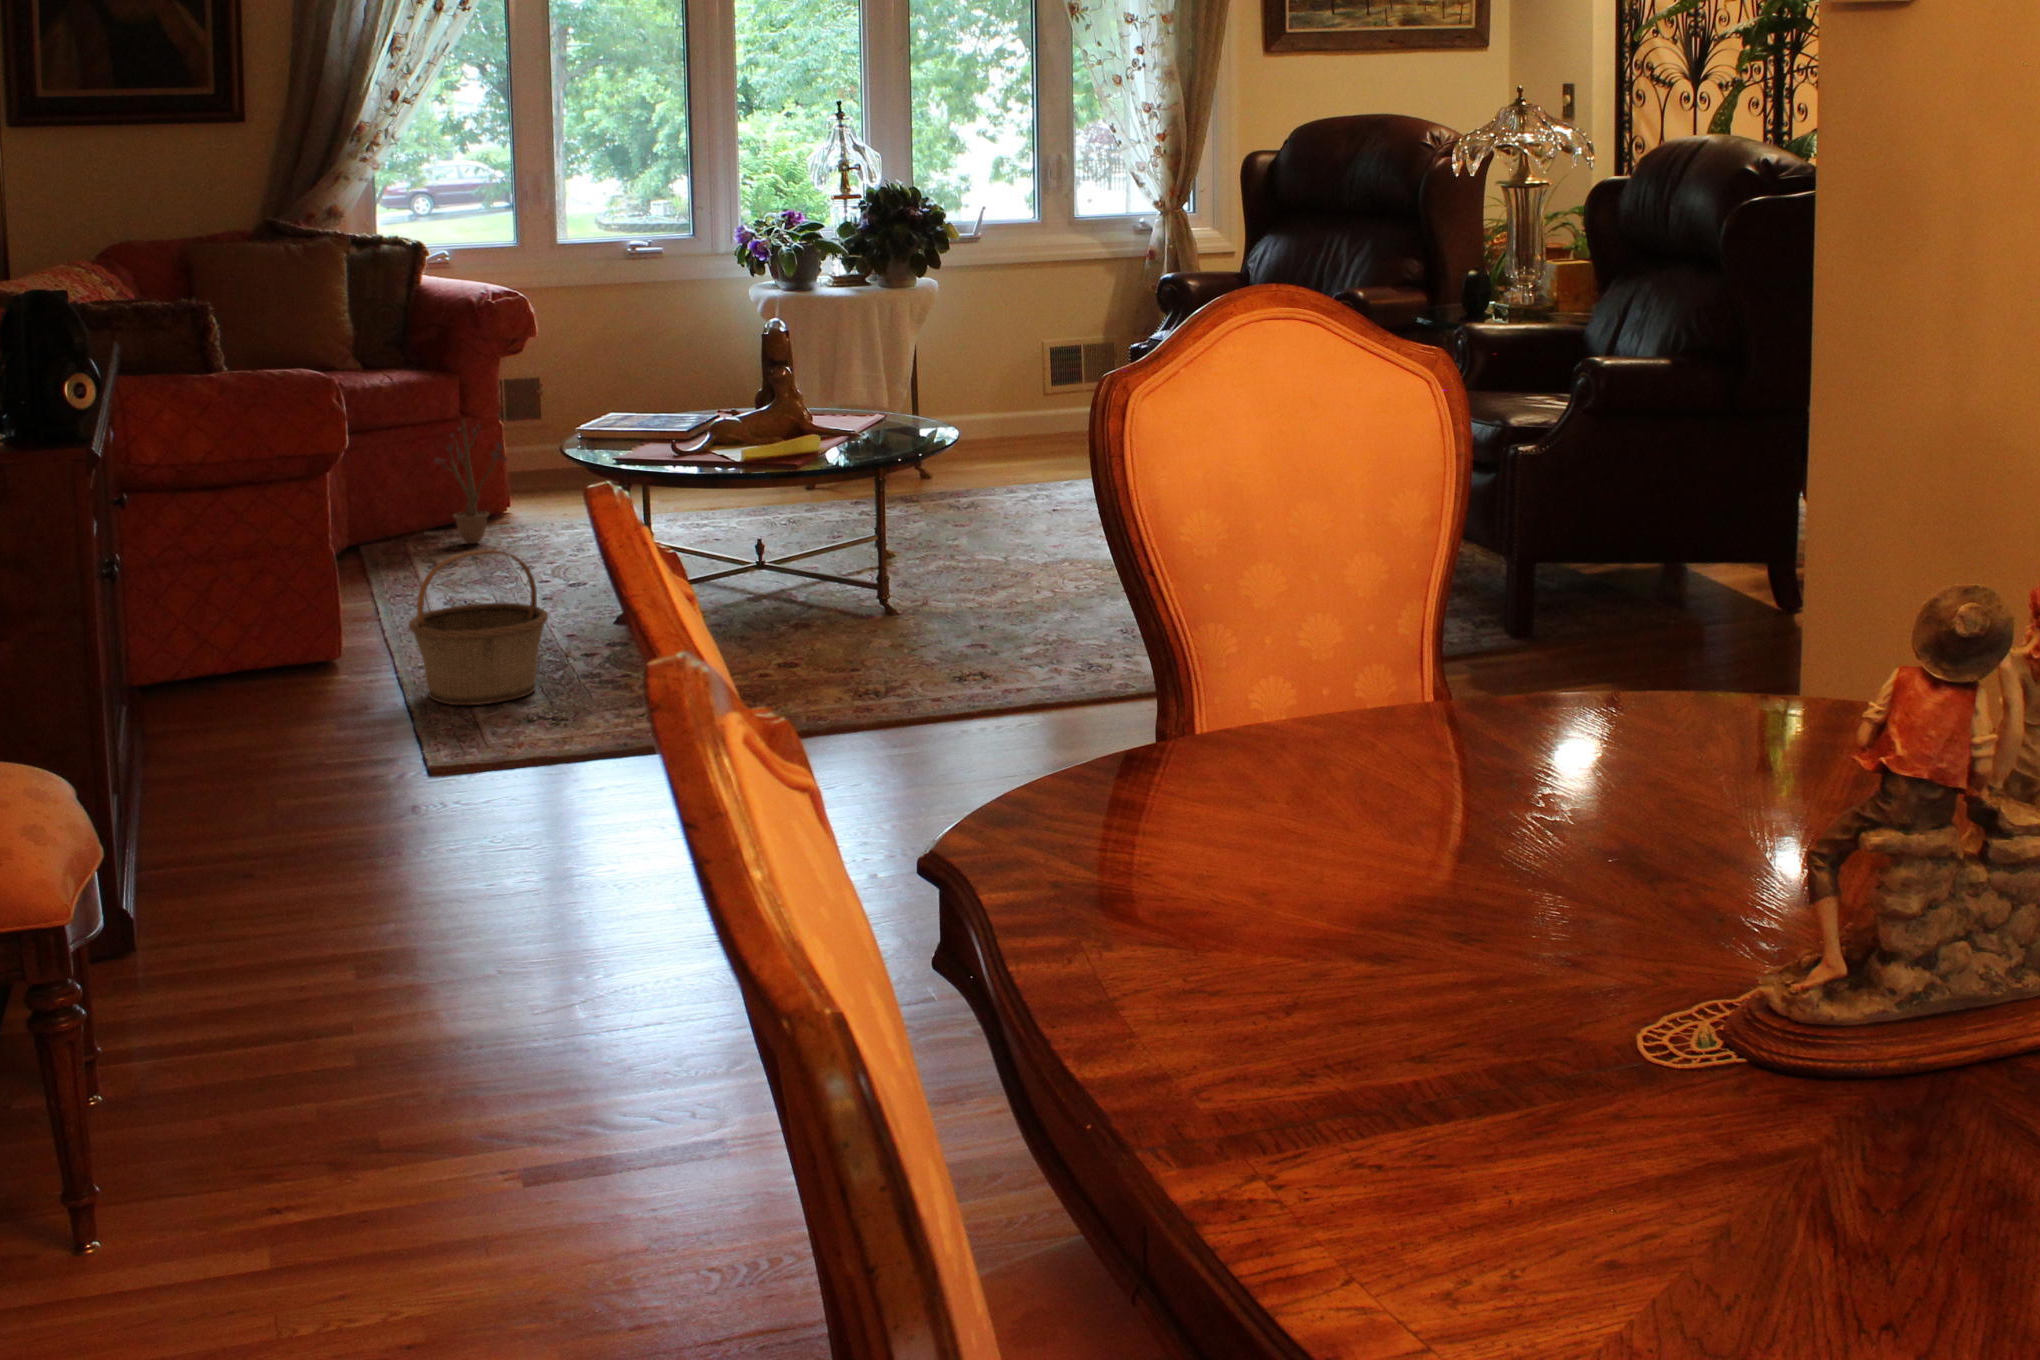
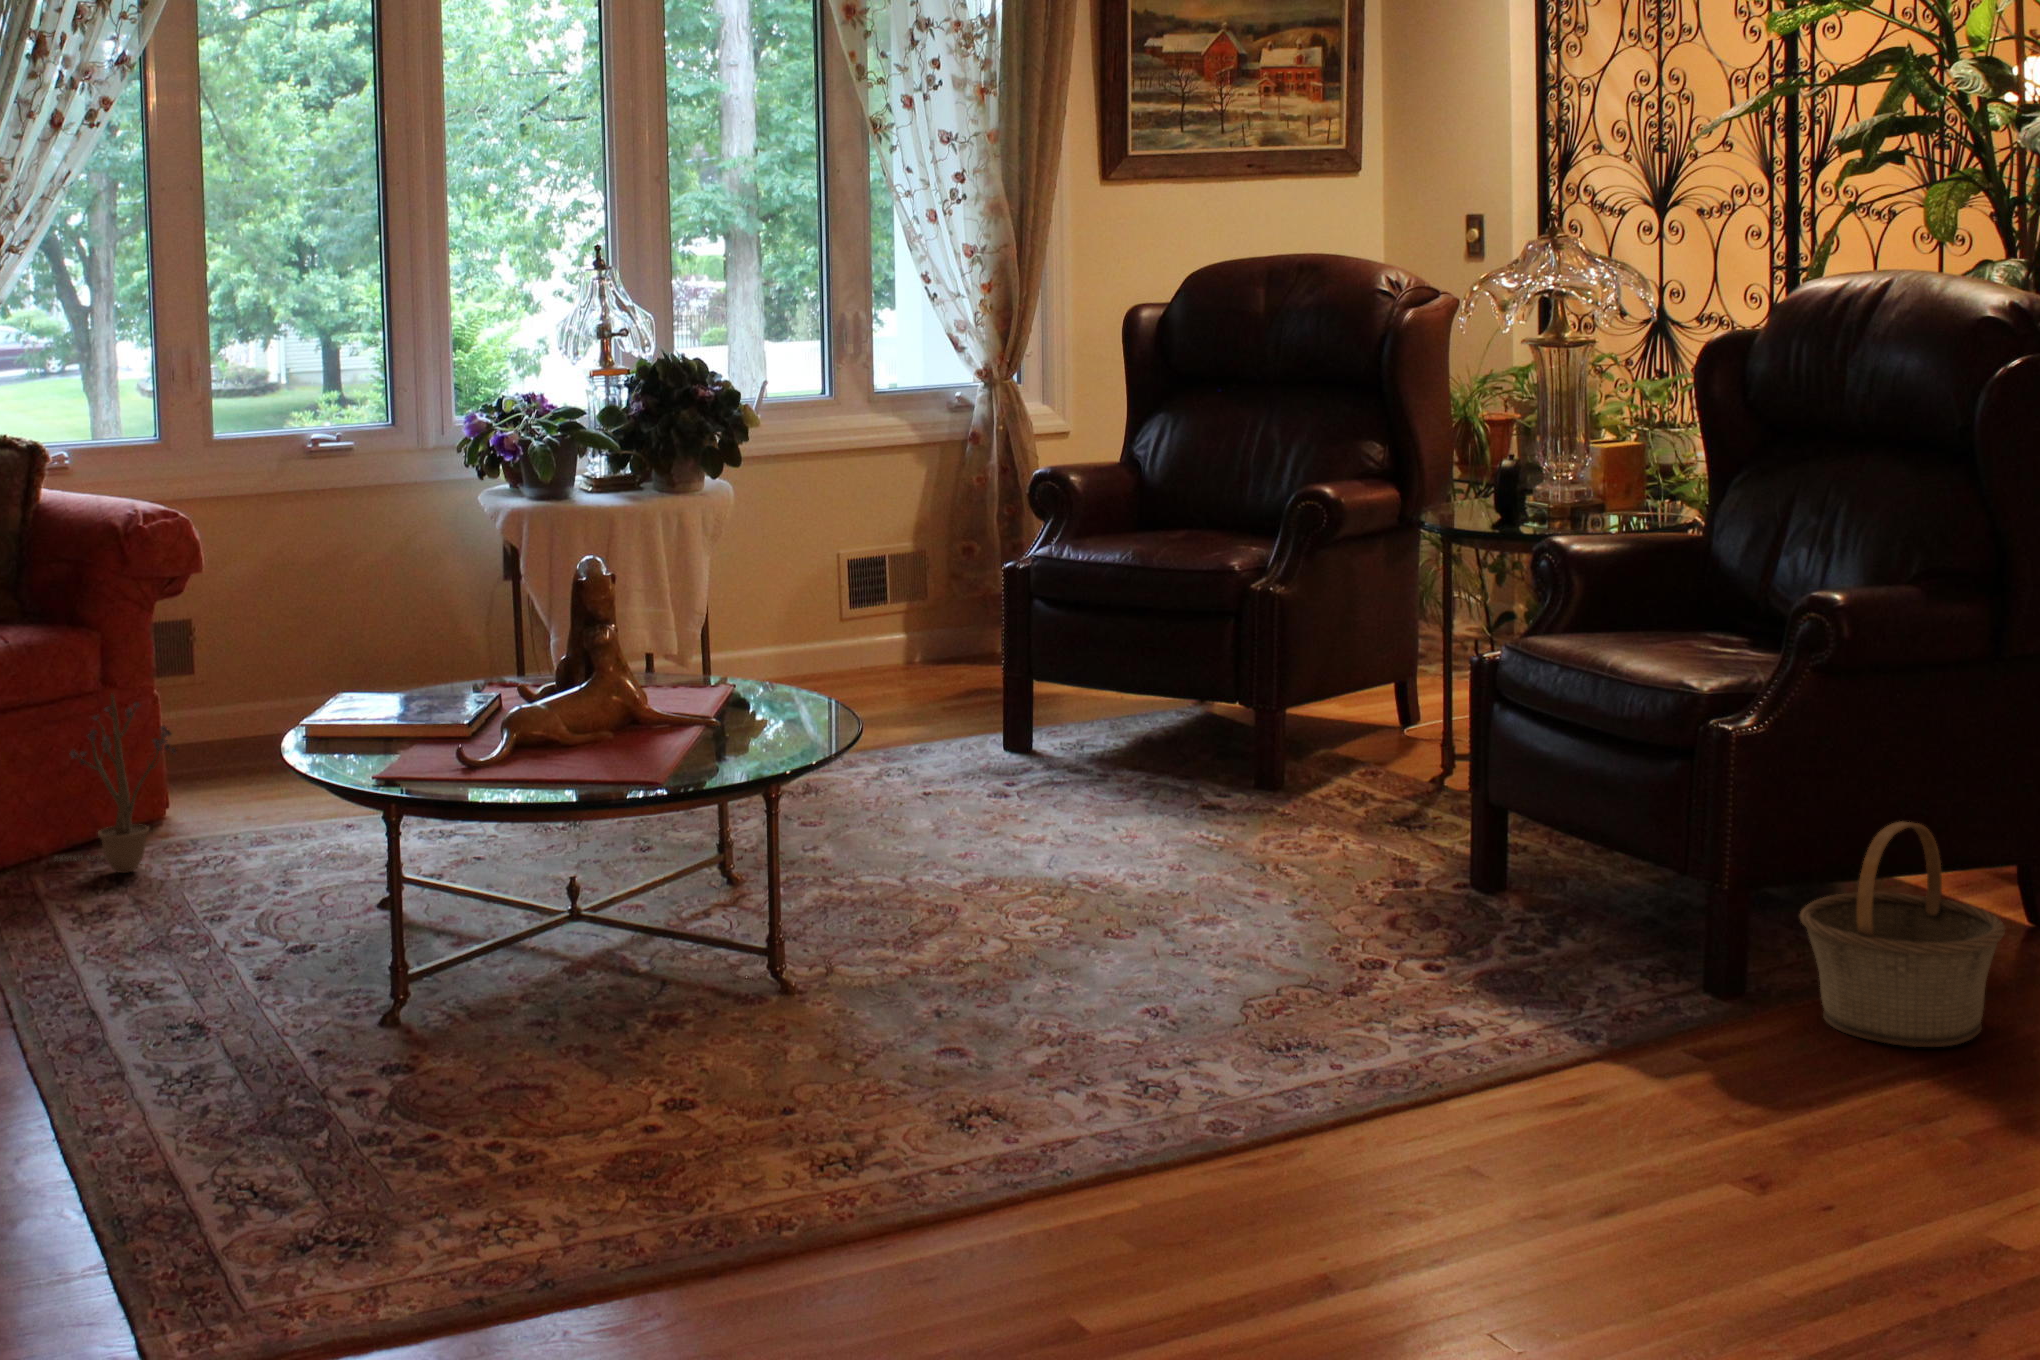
basket: present [409,550,549,705] -> present [1800,821,2005,1047]

